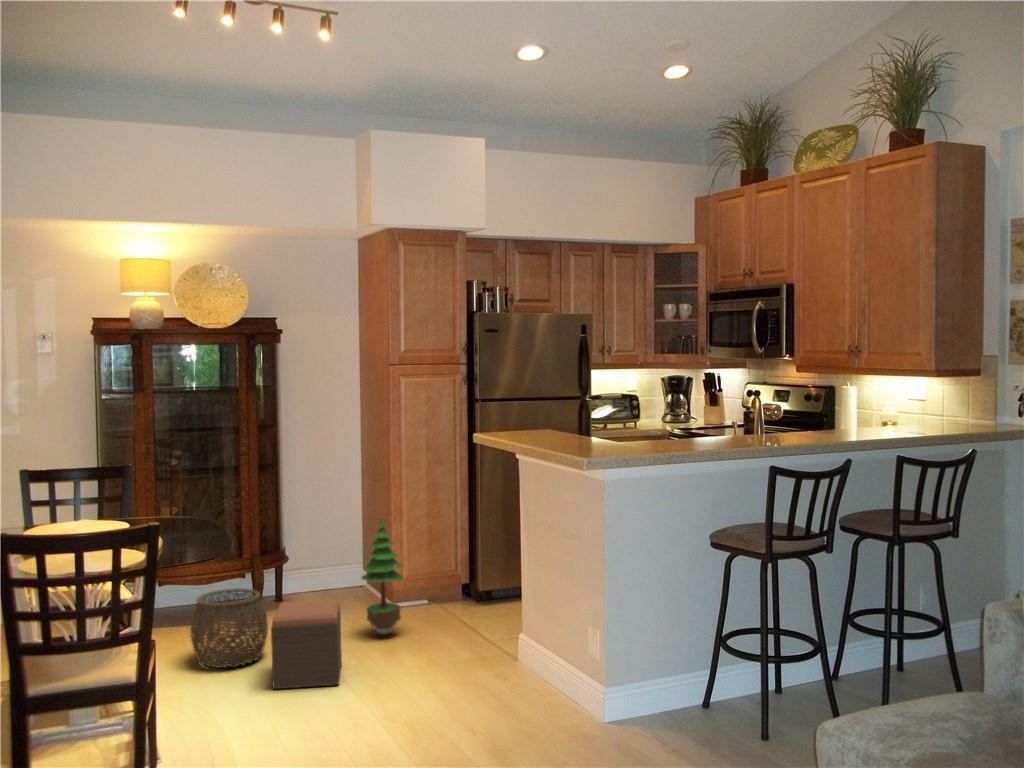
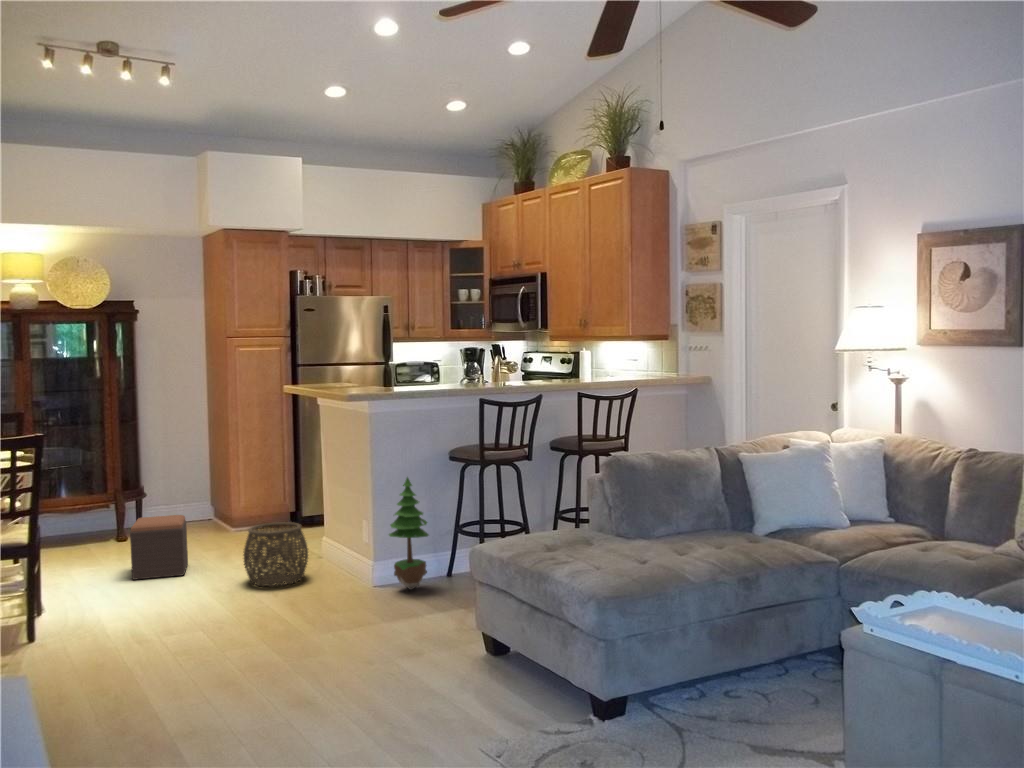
potted tree: present [362,518,403,635] -> present [389,477,428,589]
woven basket: present [190,588,268,668] -> present [243,522,308,587]

